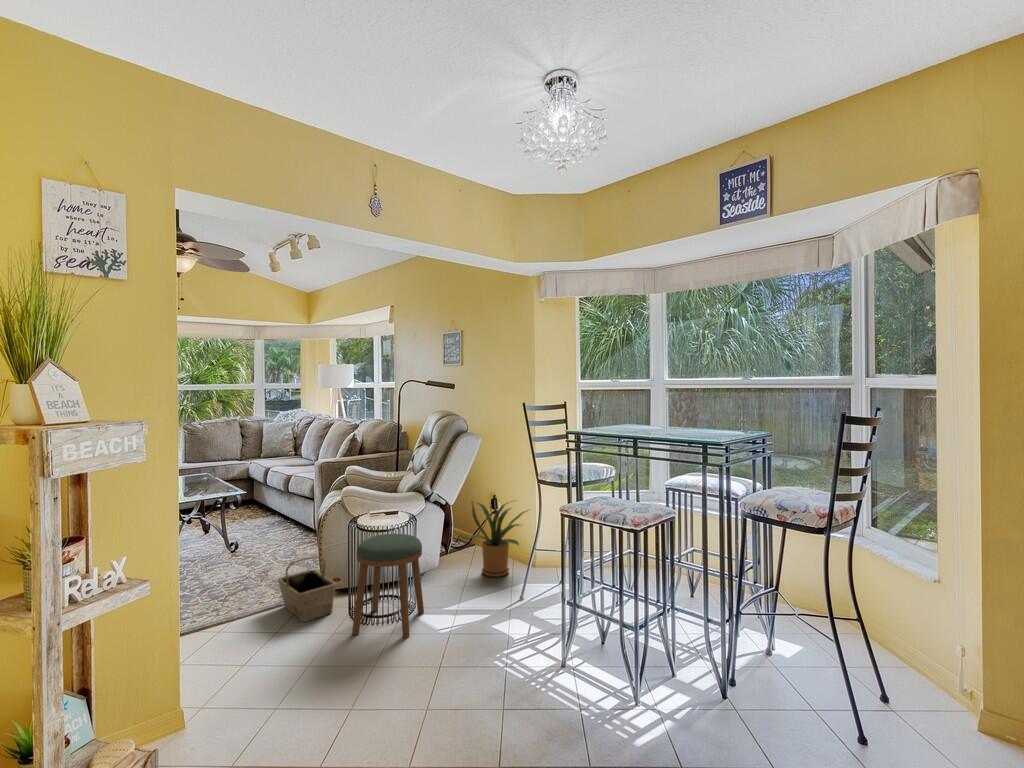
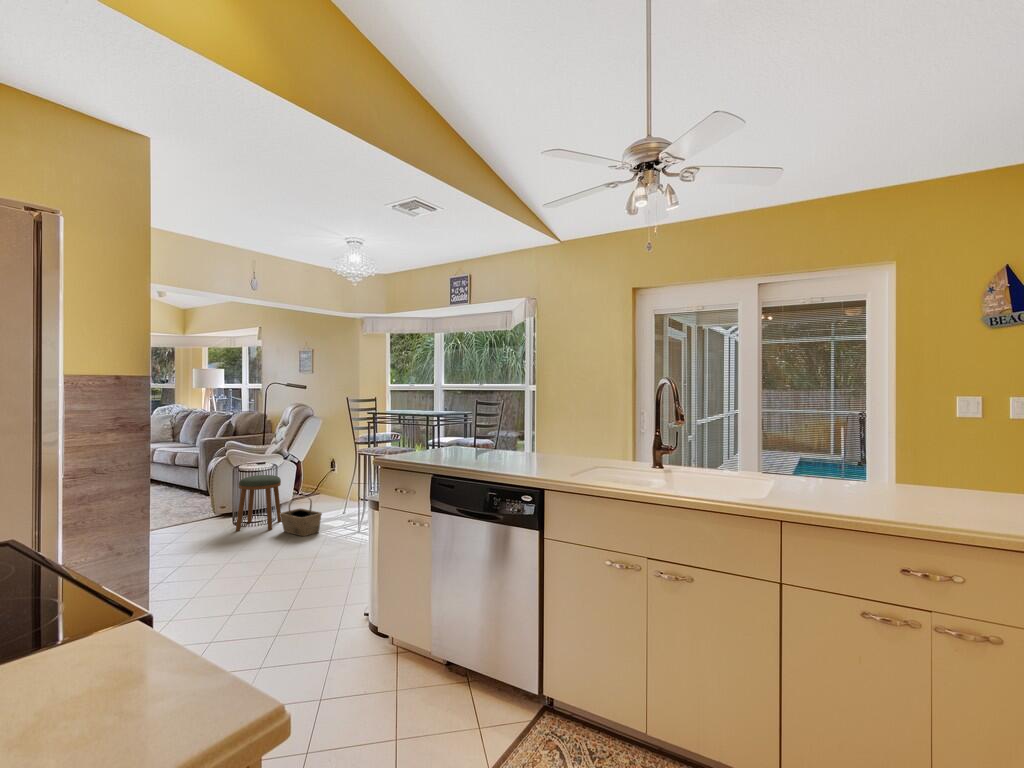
house plant: present [469,501,528,577] -> none [312,458,356,506]
basket: present [278,556,336,622] -> present [280,497,322,536]

